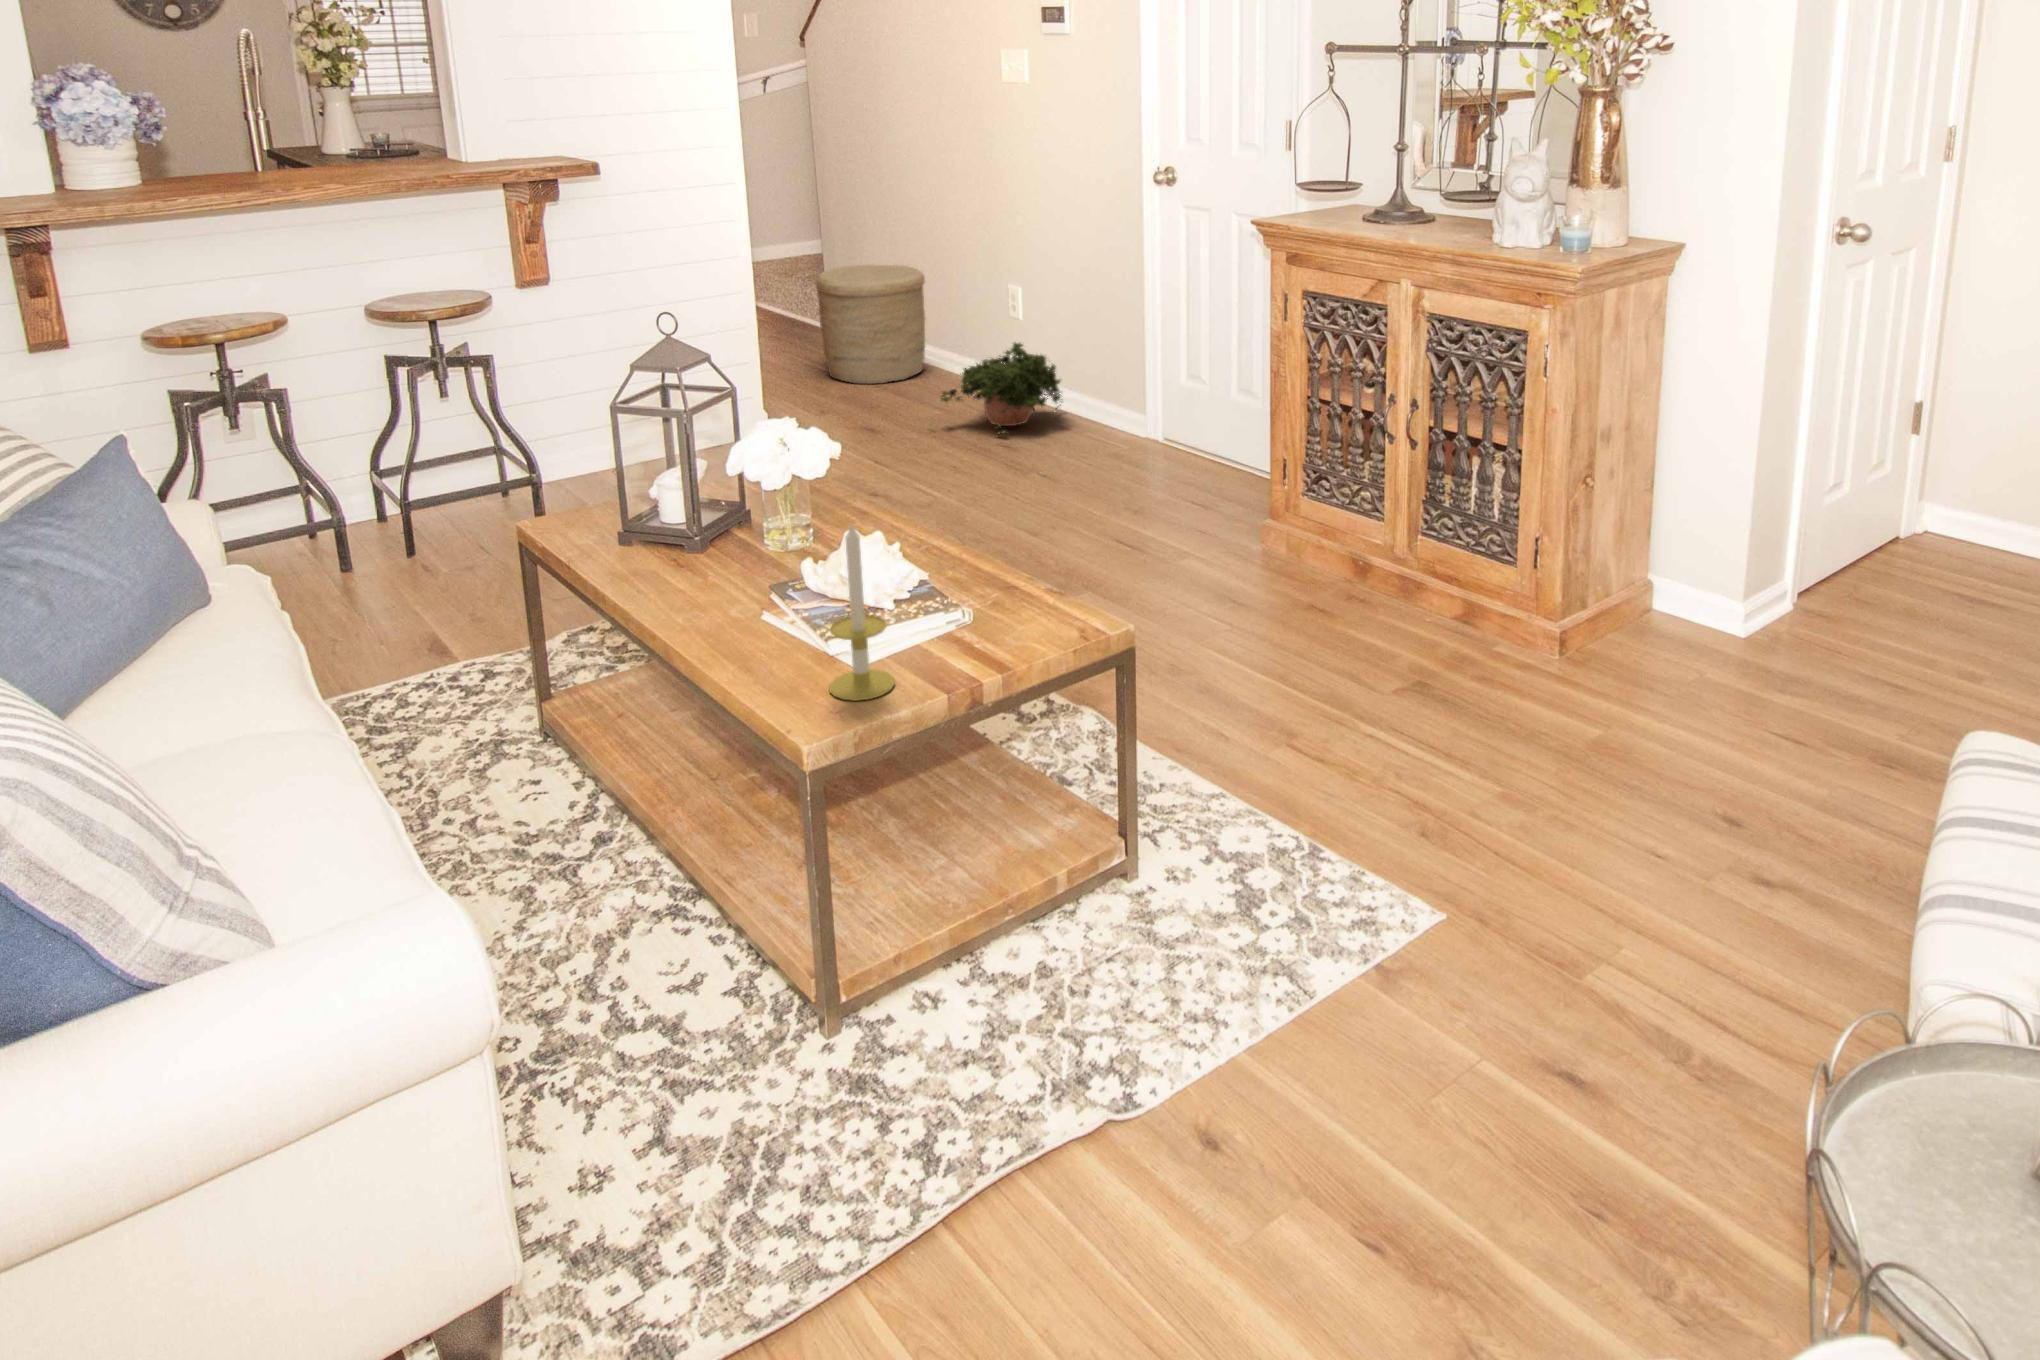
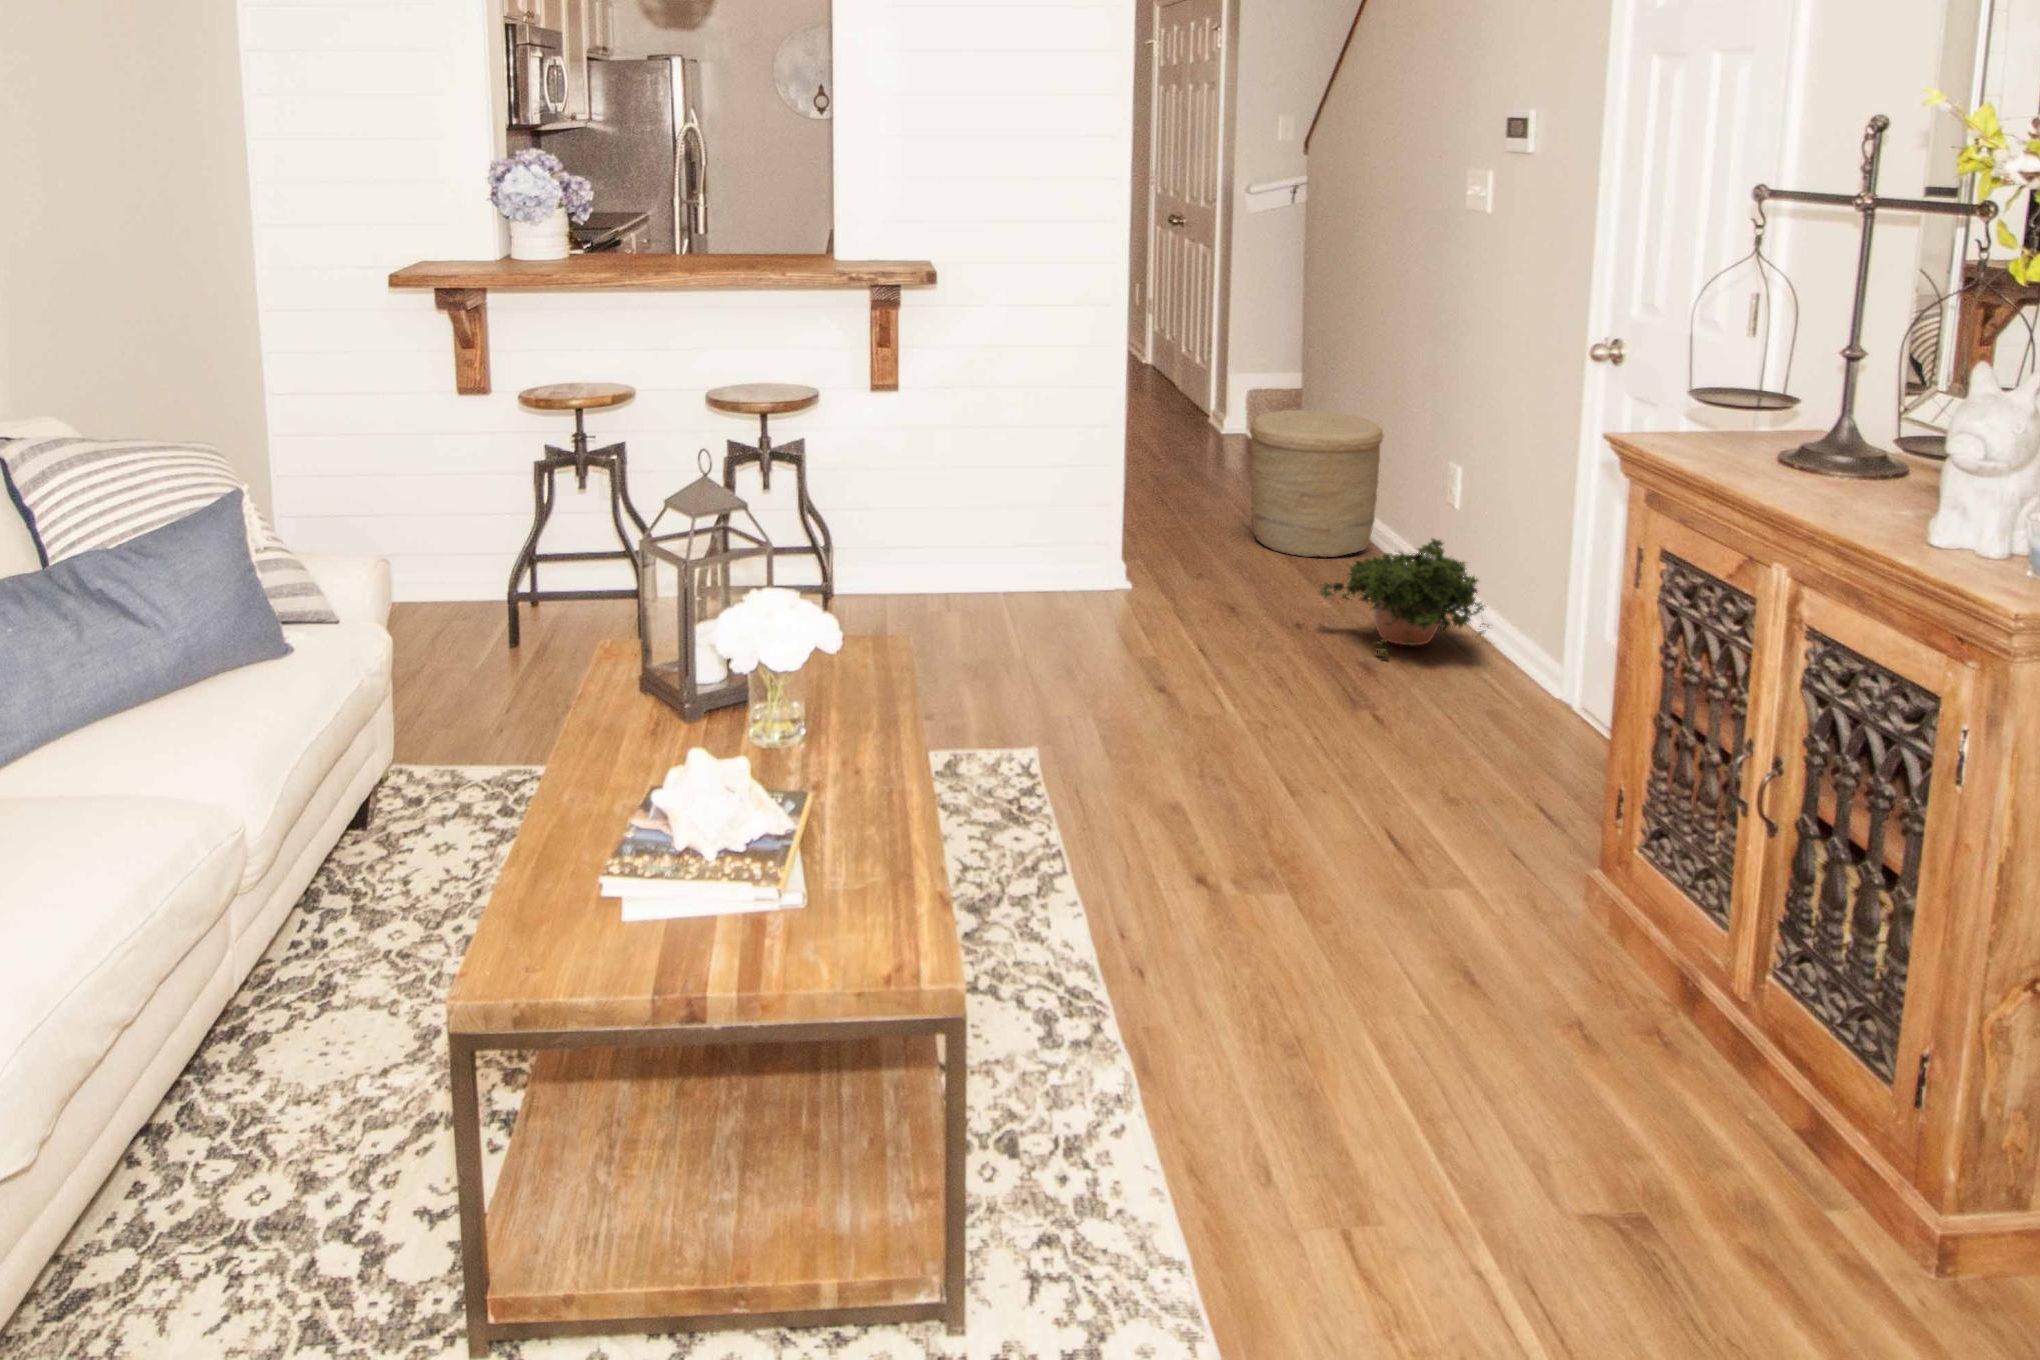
candle: present [829,523,895,701] -> none [548,742,629,967]

